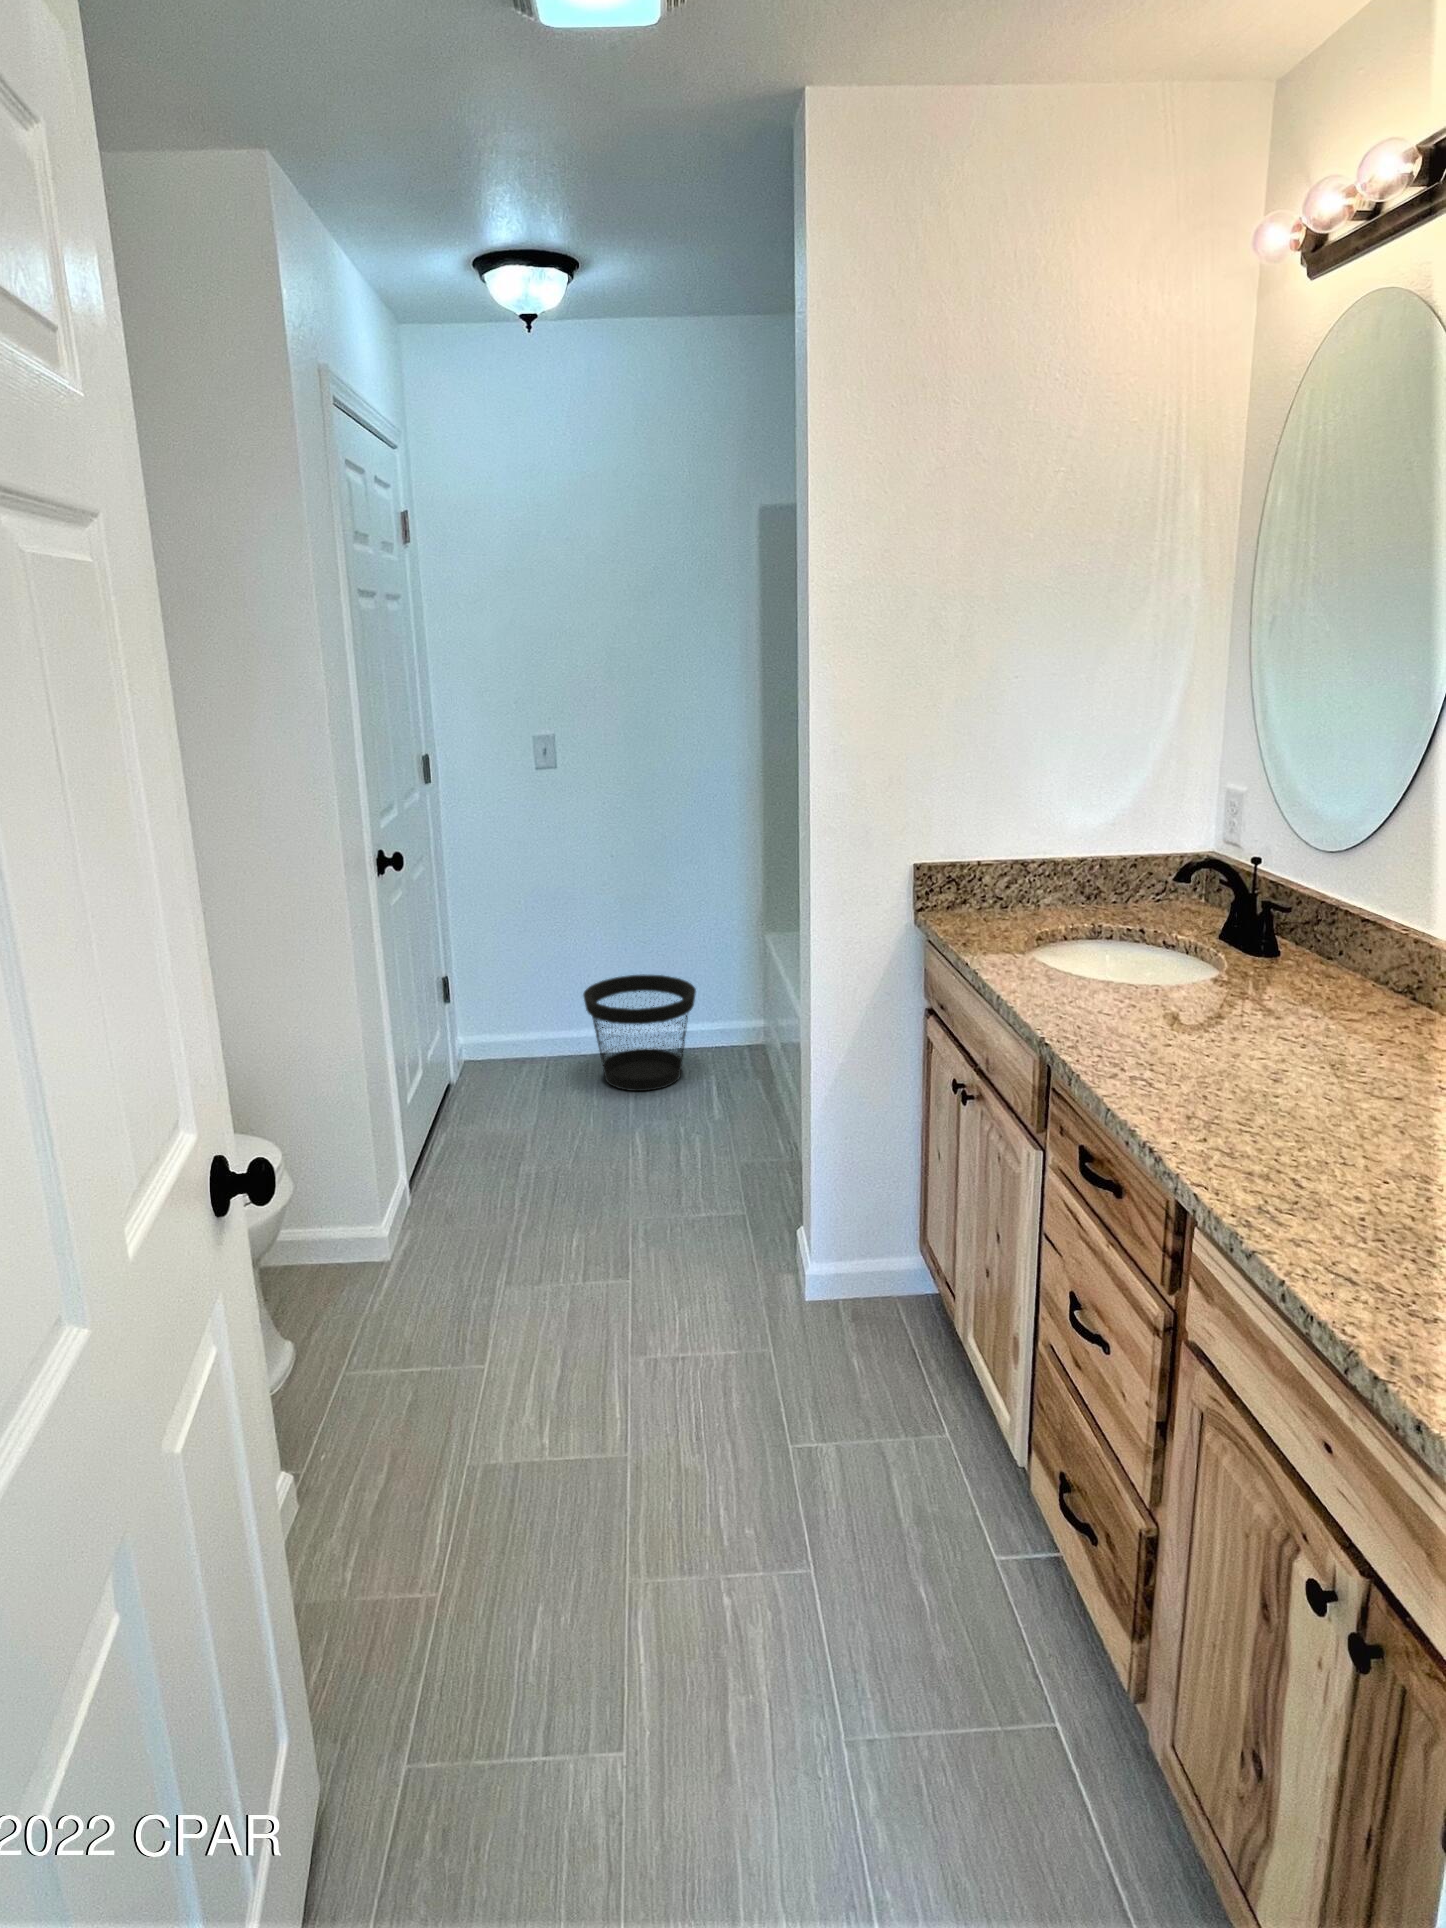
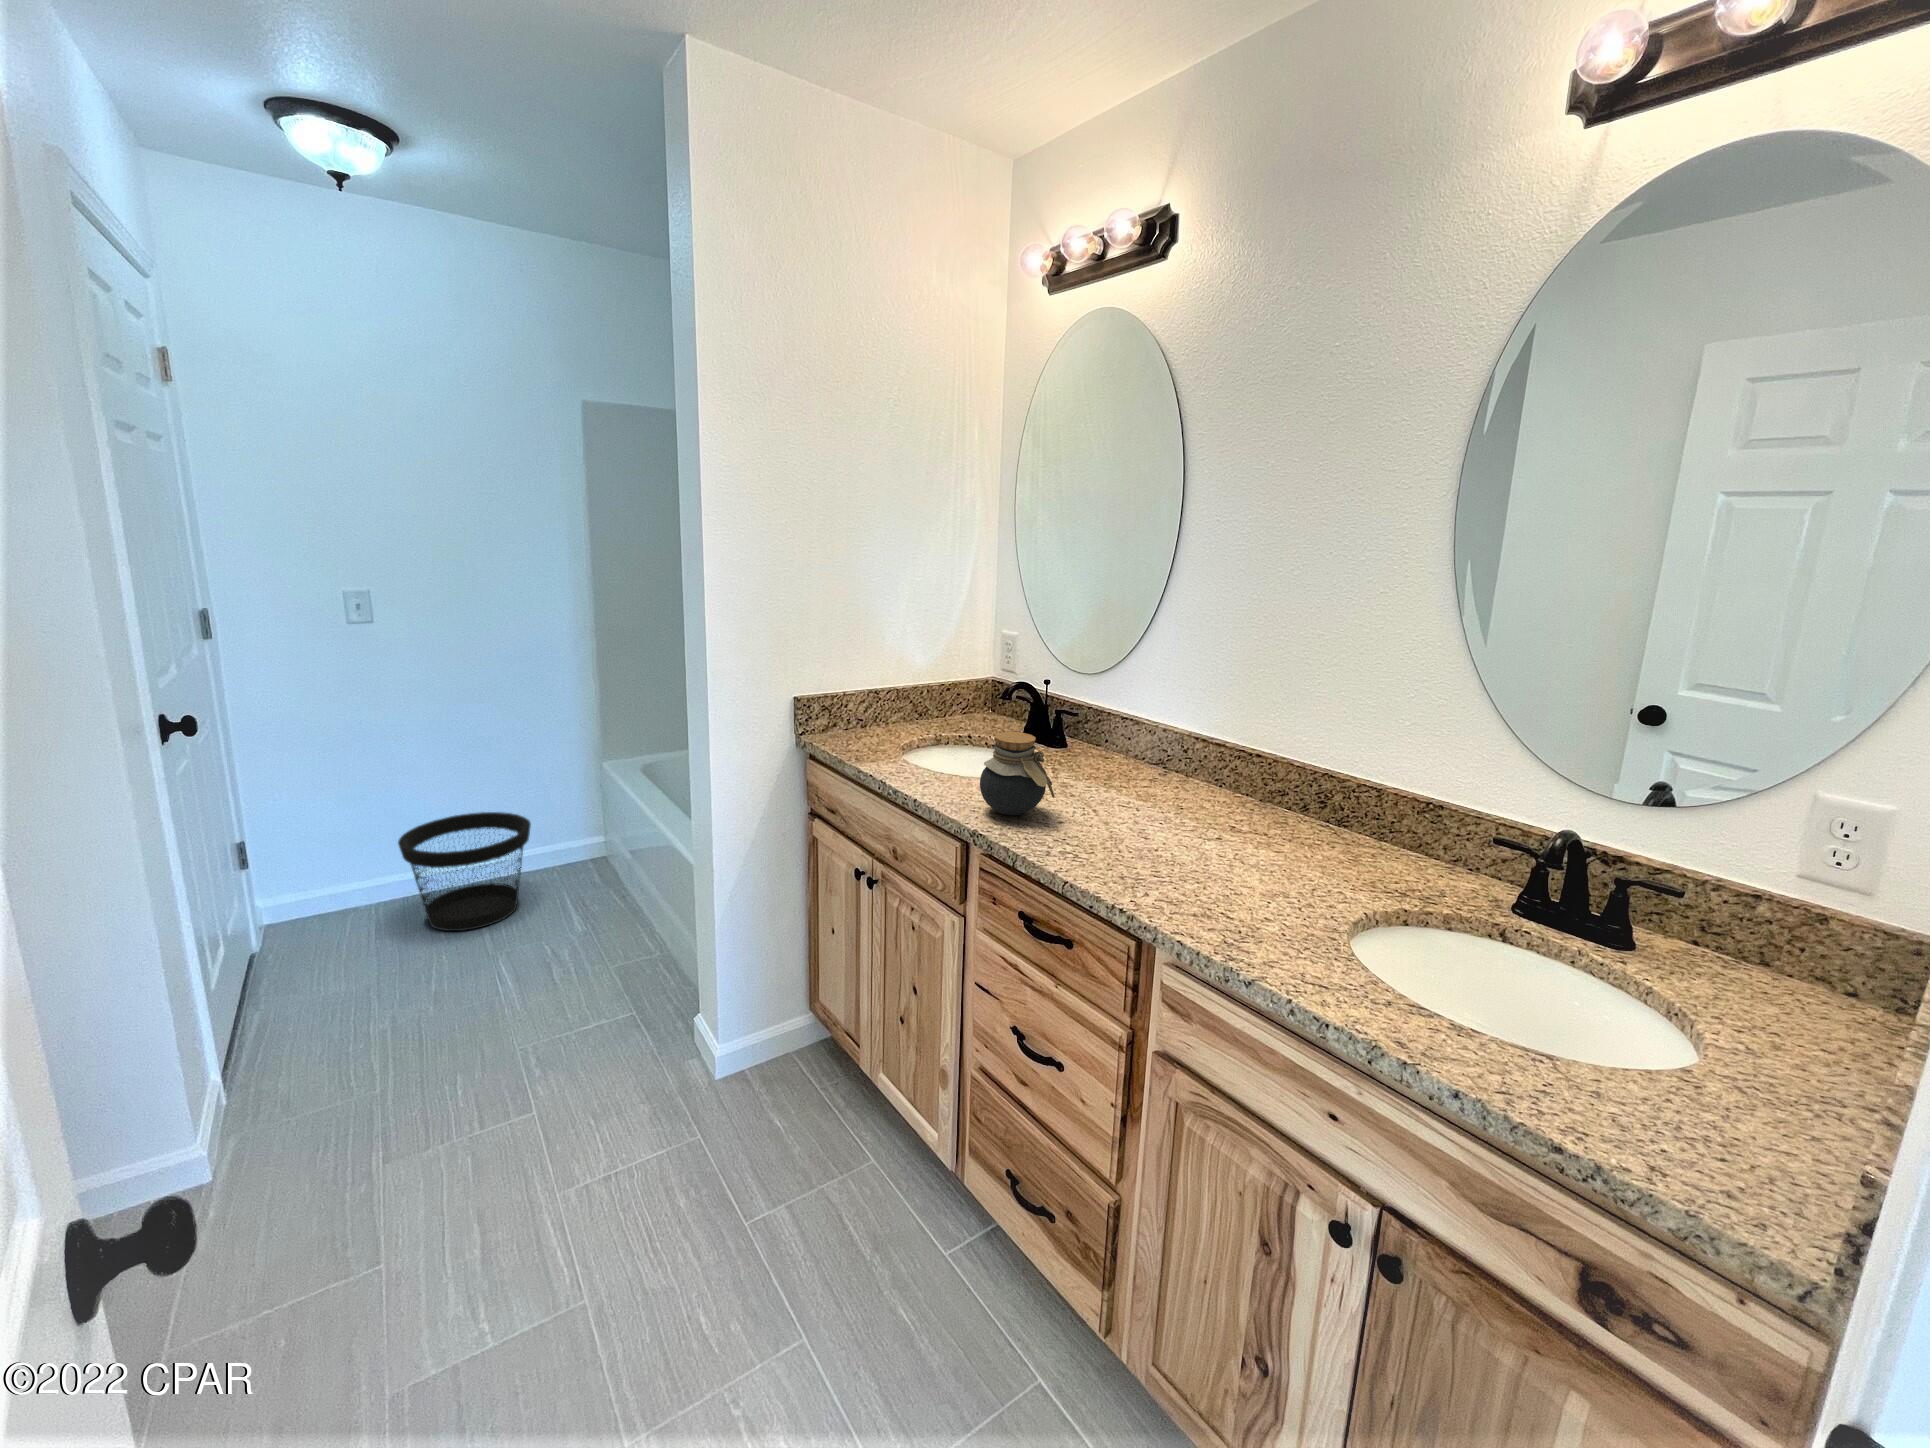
jar: none [1067,918,1166,1027] -> present [980,732,1055,815]

